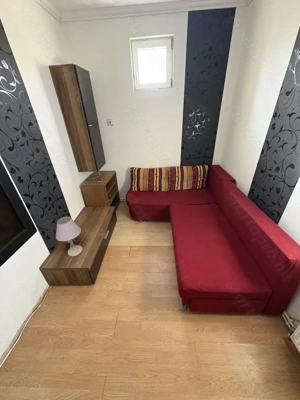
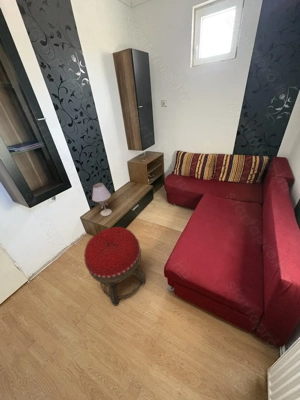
footstool: none [90,262,157,359] -> present [84,227,145,306]

